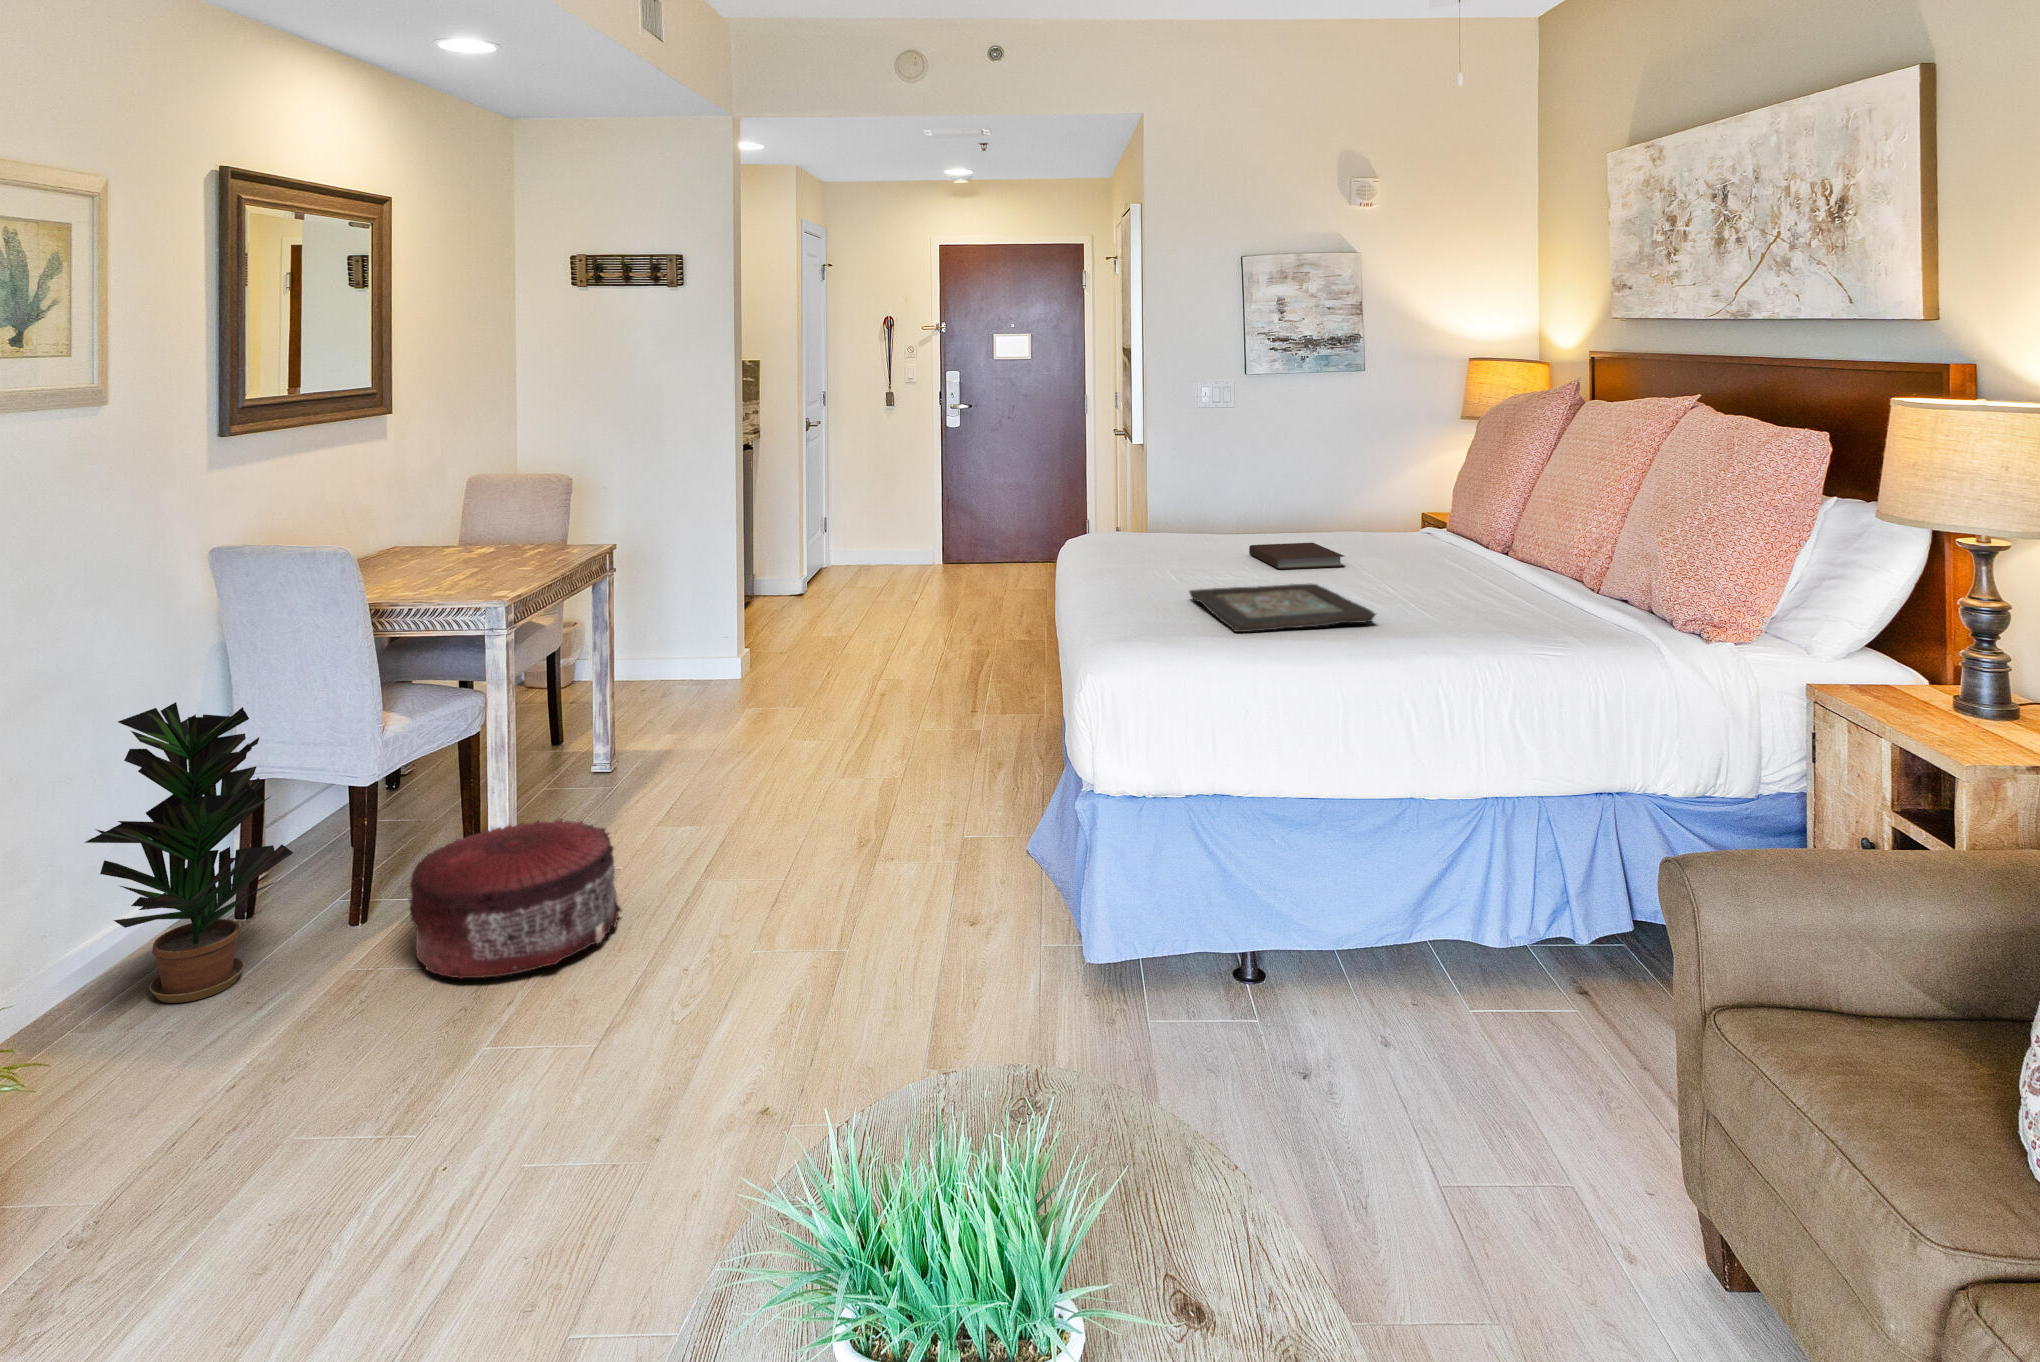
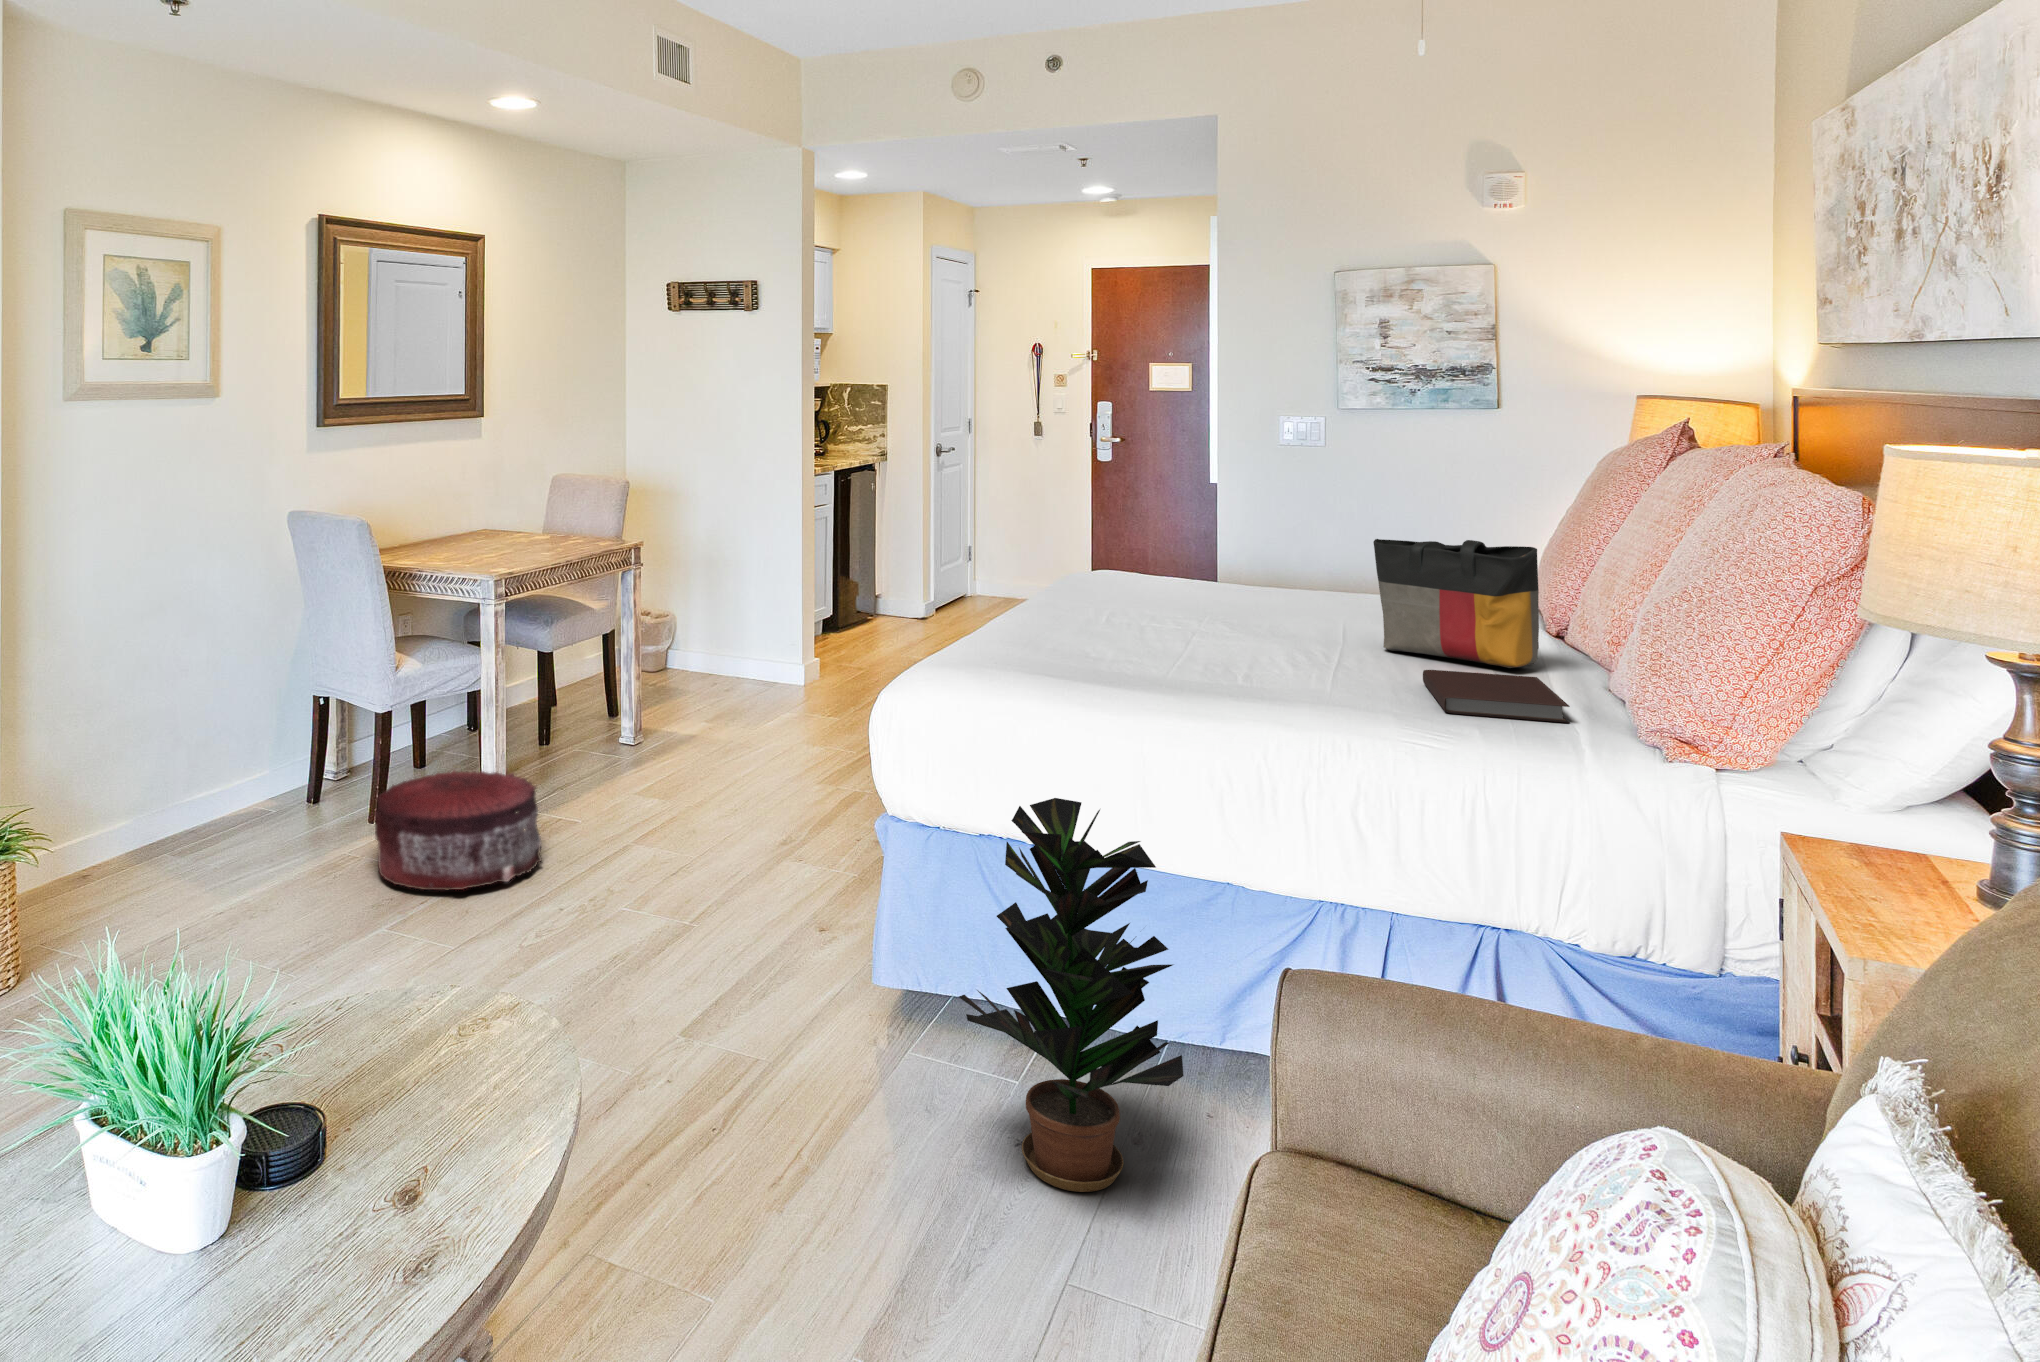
tote bag: none [1388,479,1520,578] -> present [1373,539,1539,668]
notebook: present [1249,543,1344,569] -> present [1423,670,1570,723]
decorative tray: present [1189,584,1376,632] -> none [1065,635,1243,690]
potted plant: present [85,702,293,1003] -> present [959,798,1184,1192]

